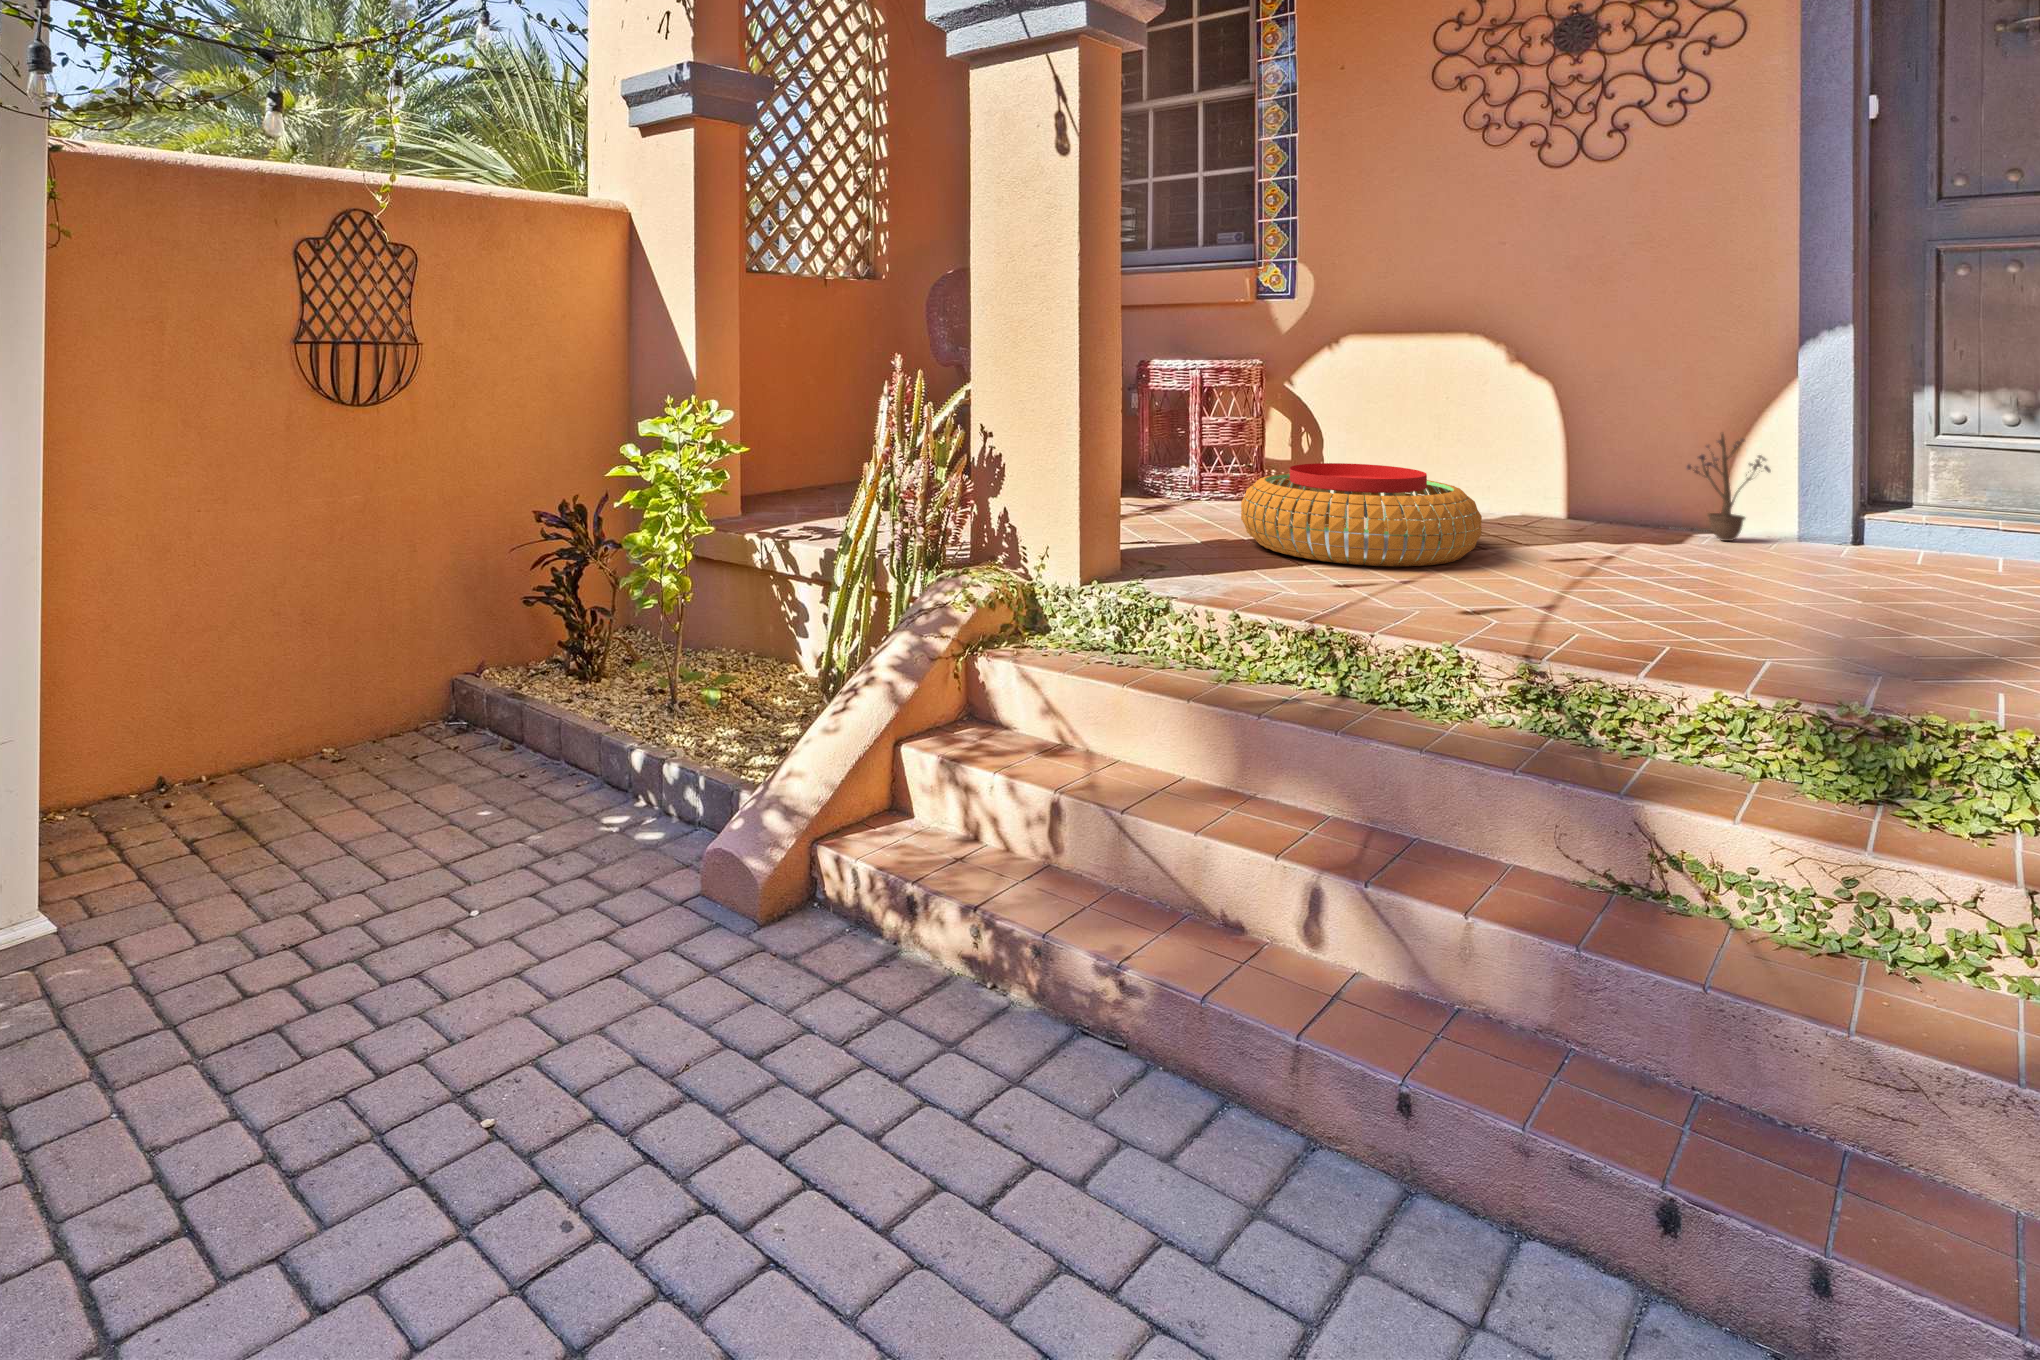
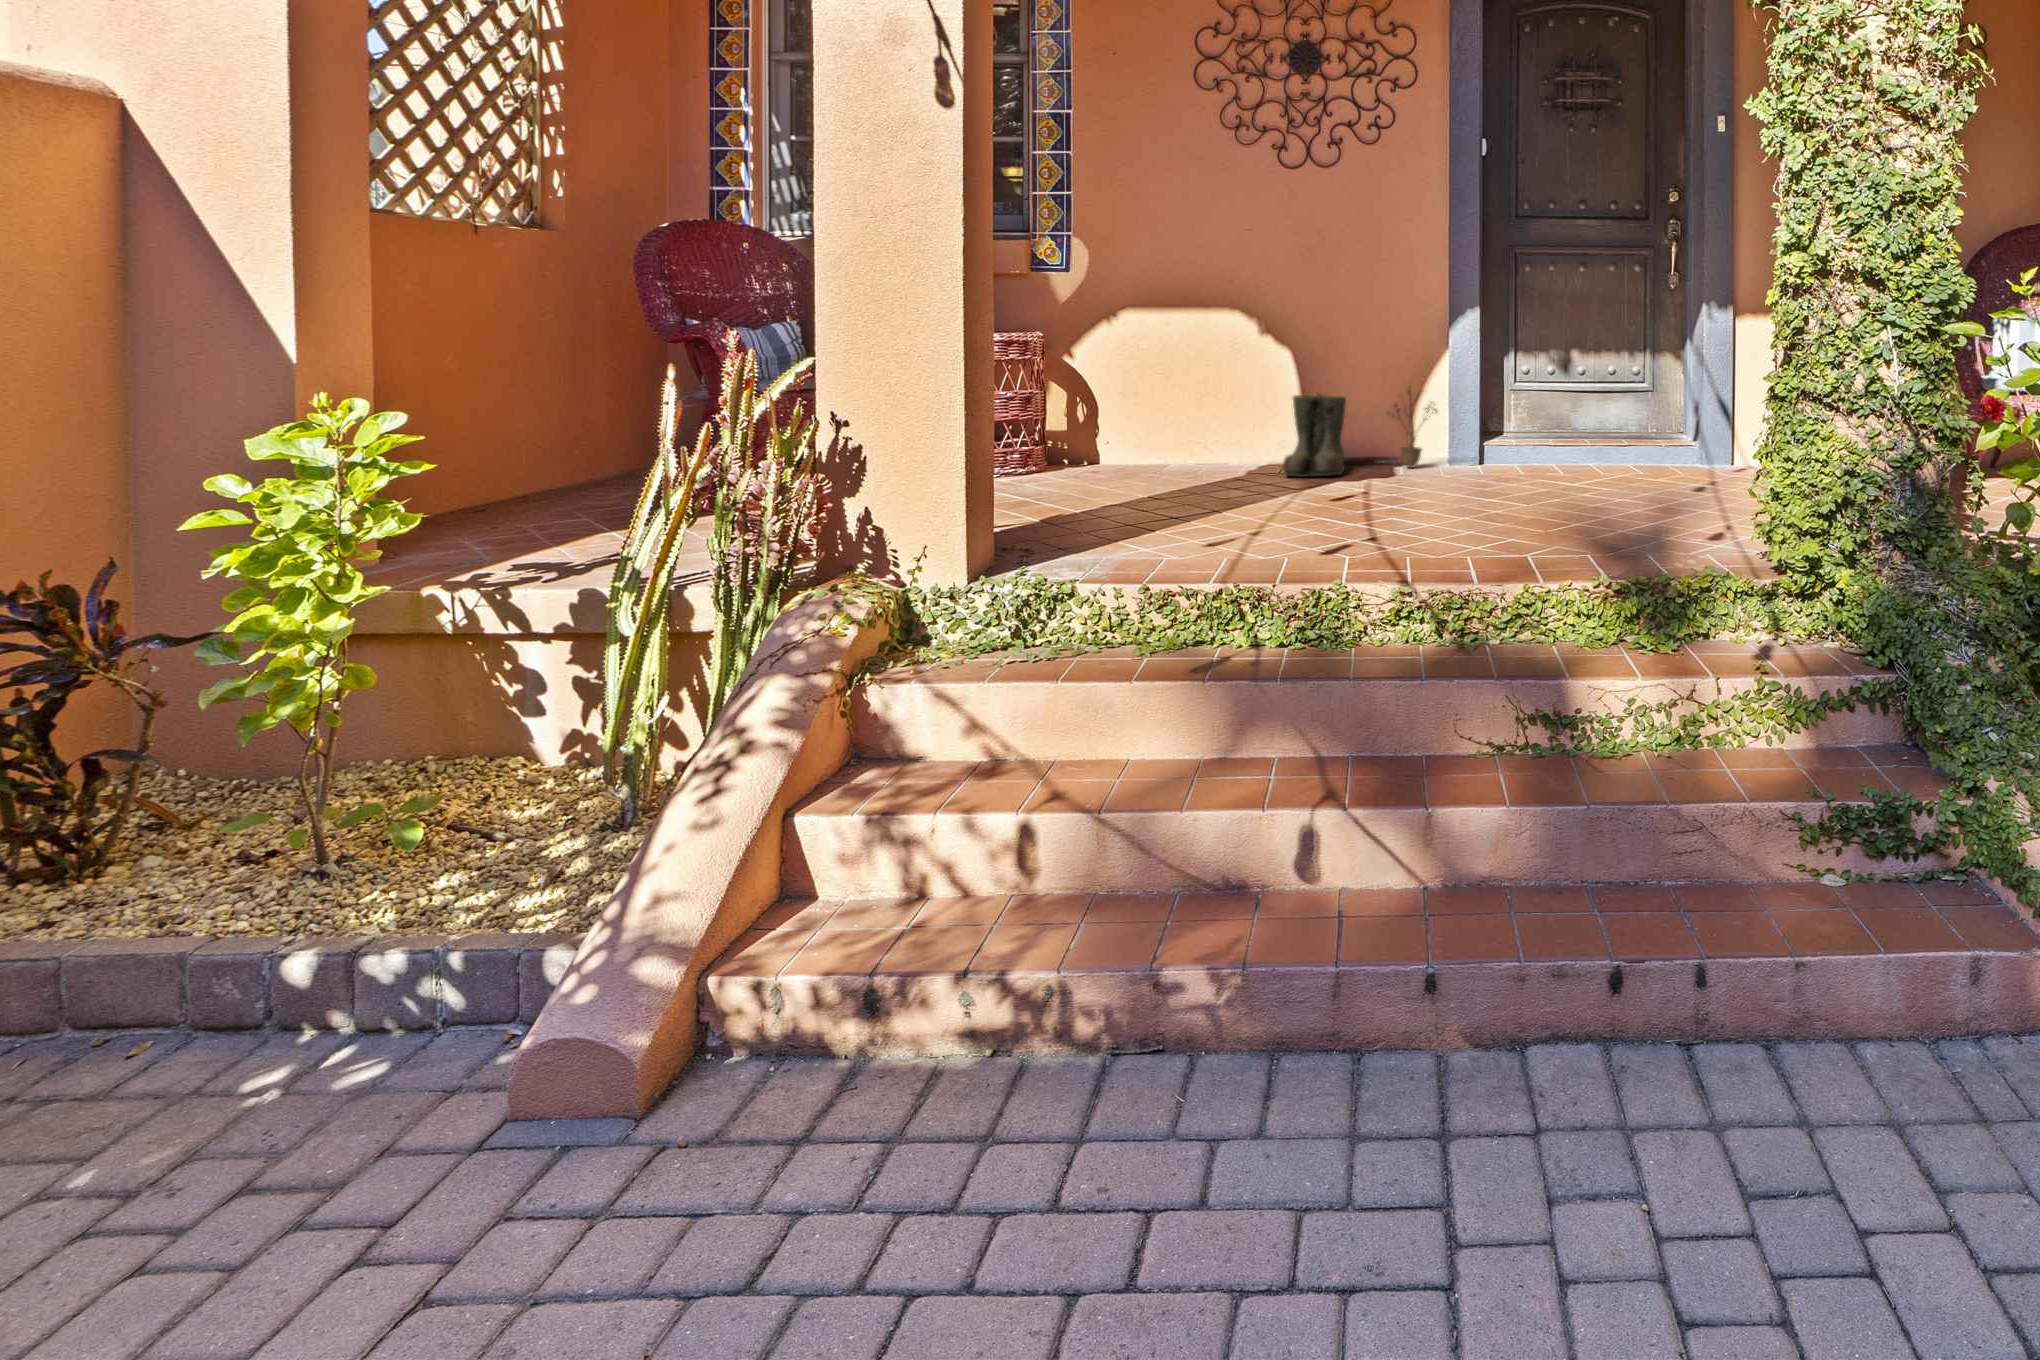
boots: none [1523,437,1627,538] -> present [1283,394,1346,477]
pouf: present [1241,463,1482,566] -> none [1075,429,1280,523]

